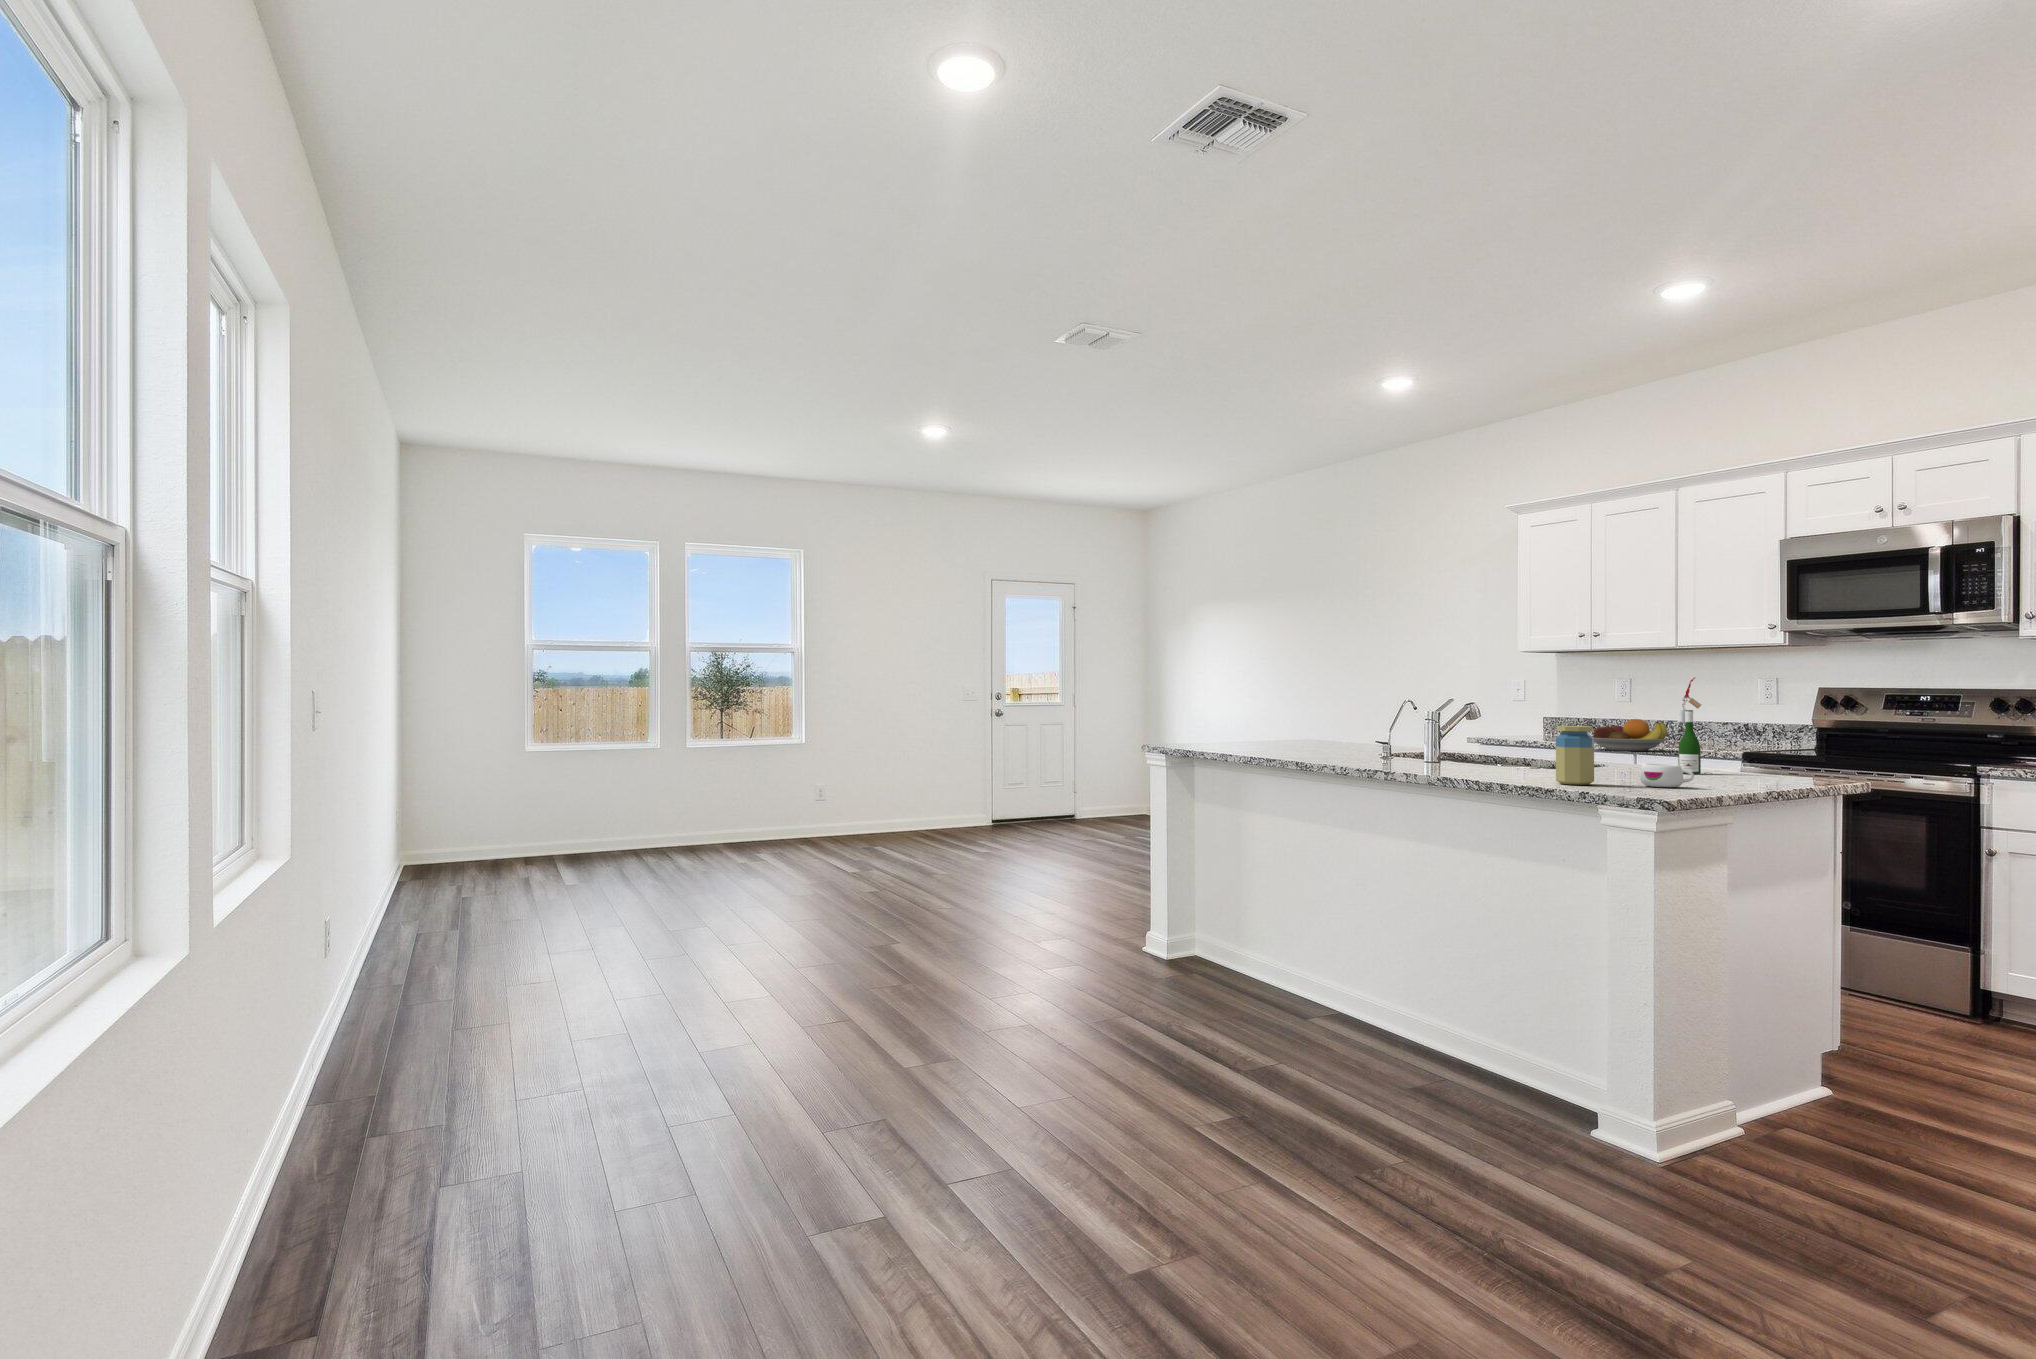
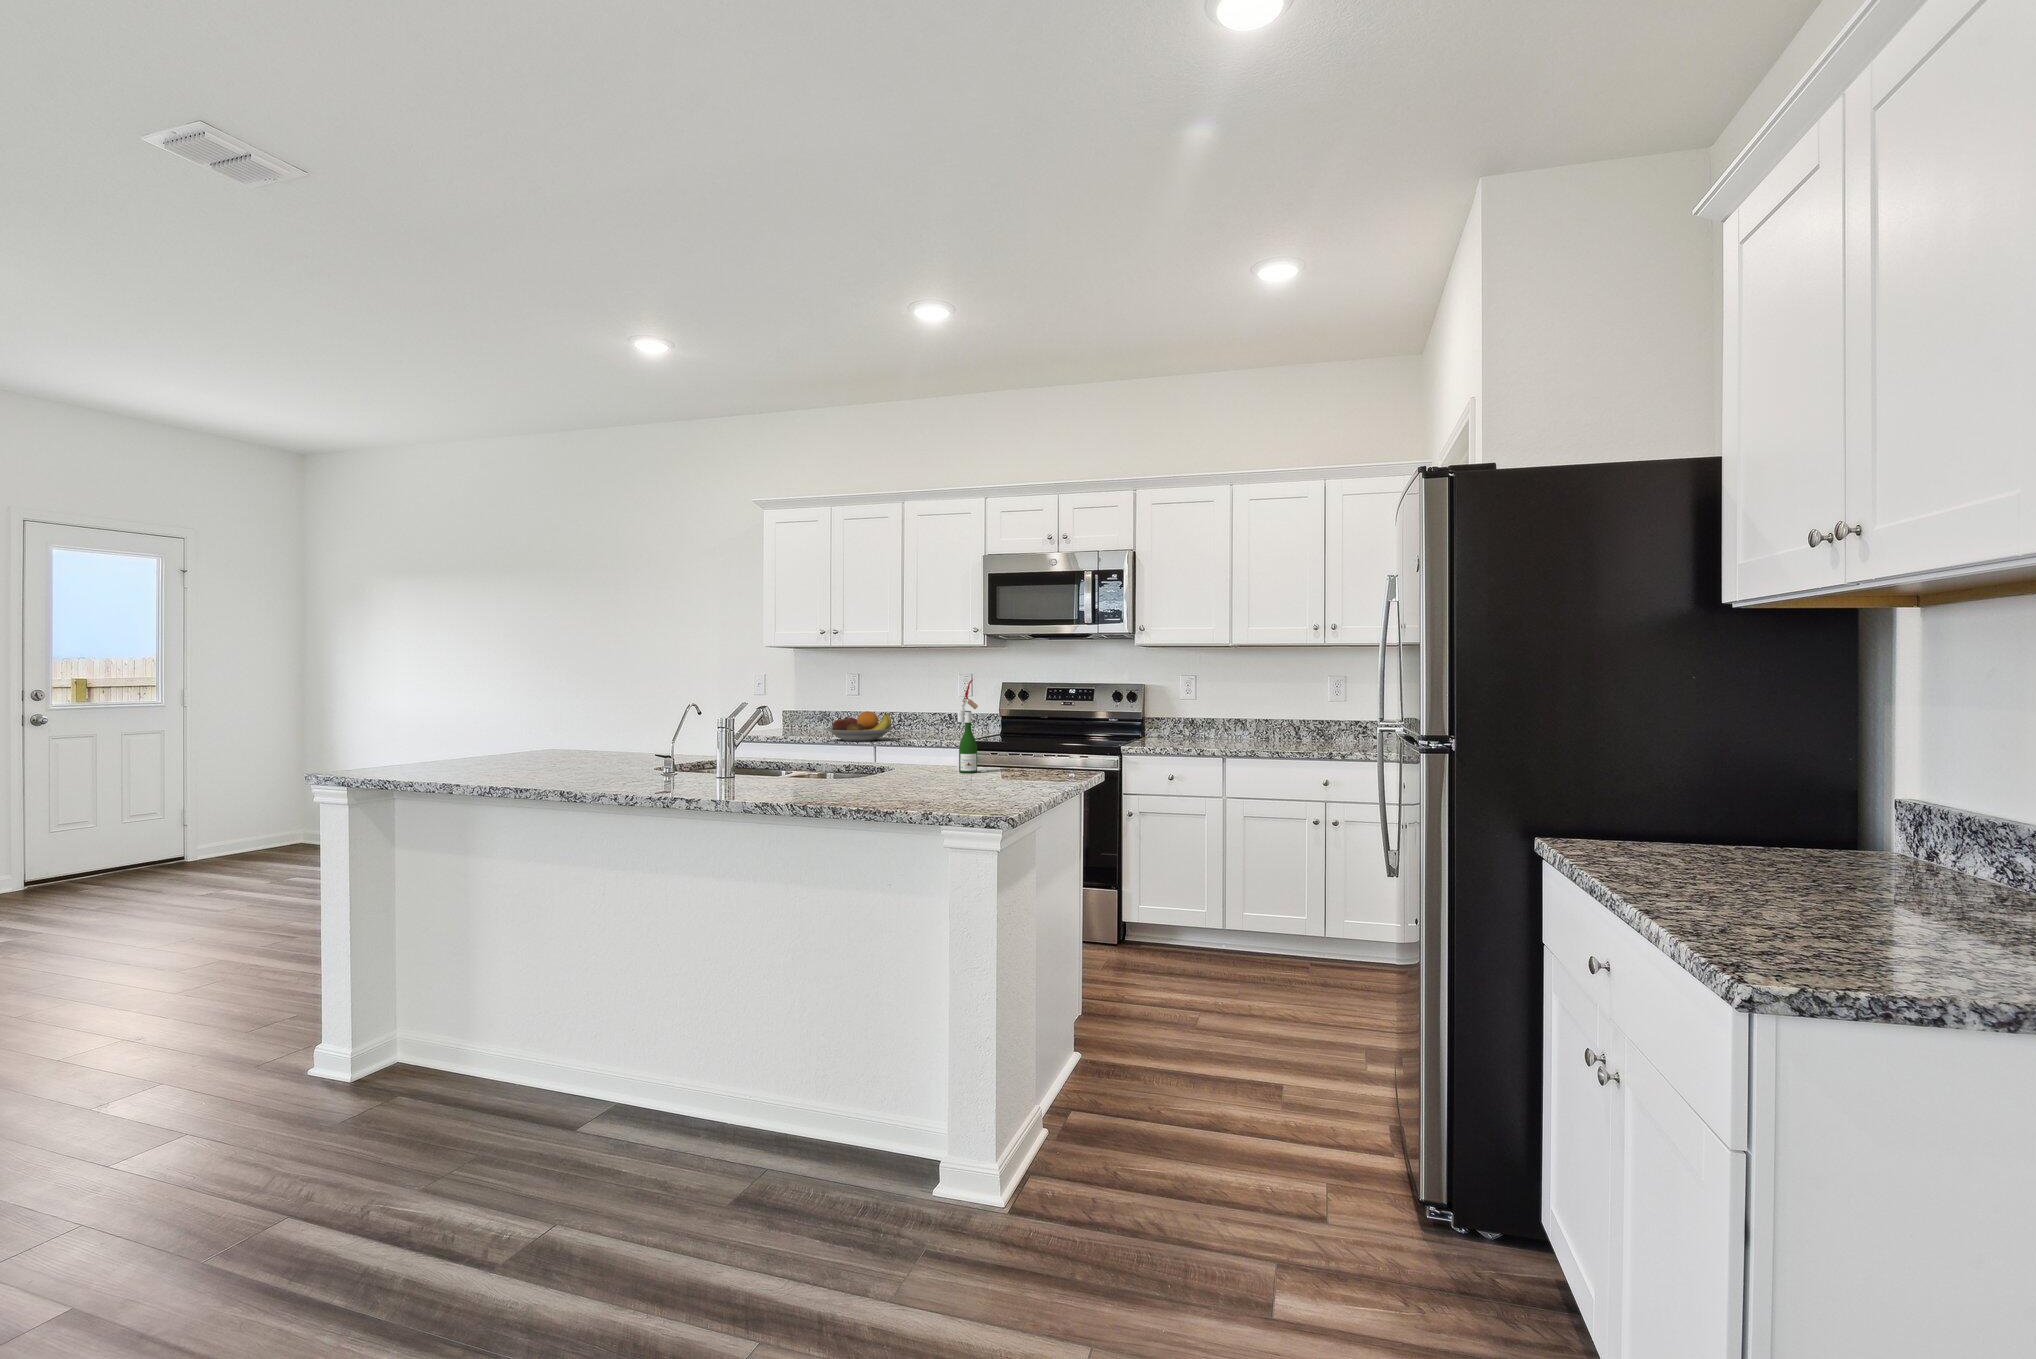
jar: present [1556,726,1594,785] -> none [897,739,934,806]
mug: present [1640,764,1694,787] -> none [972,774,1021,800]

